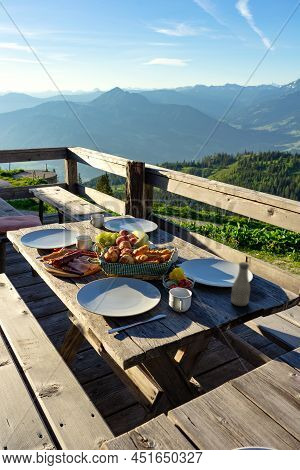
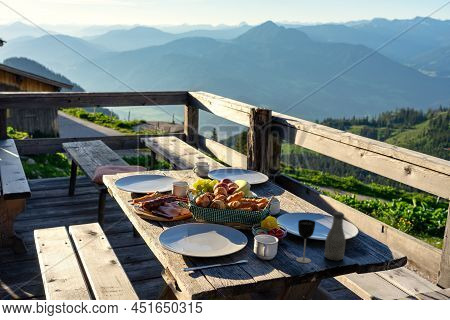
wine glass: none [208,272,225,312] -> present [296,220,315,263]

